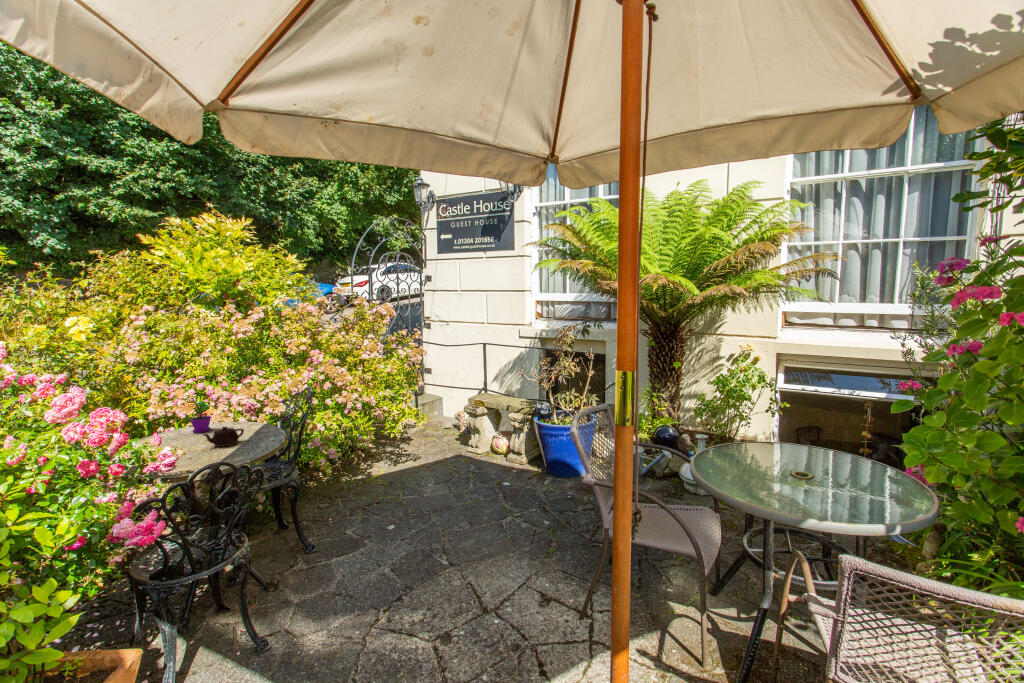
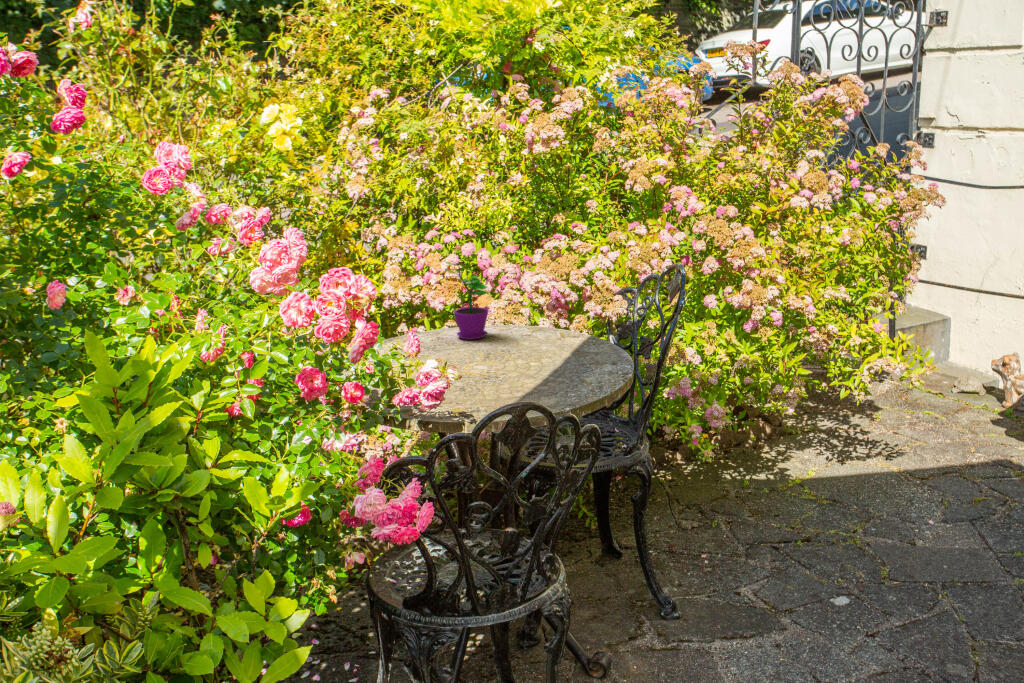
teapot: present [203,426,244,447] -> none [478,331,551,372]

